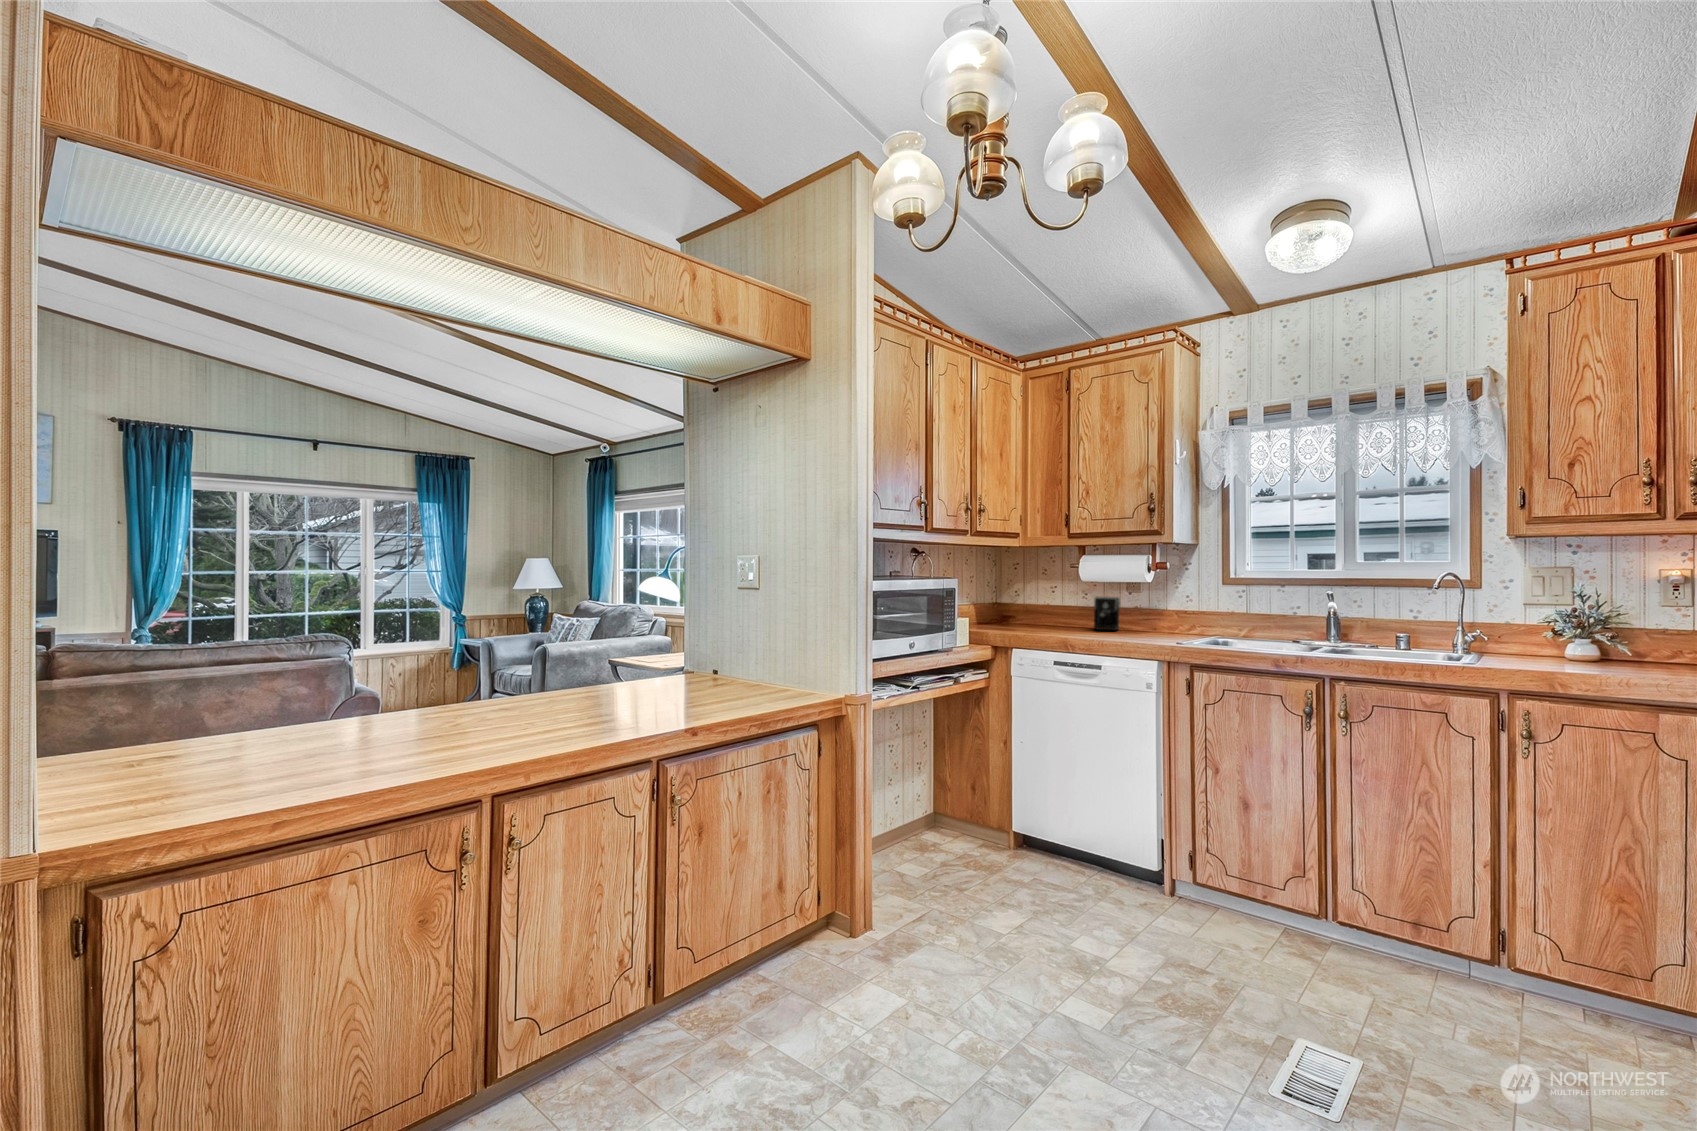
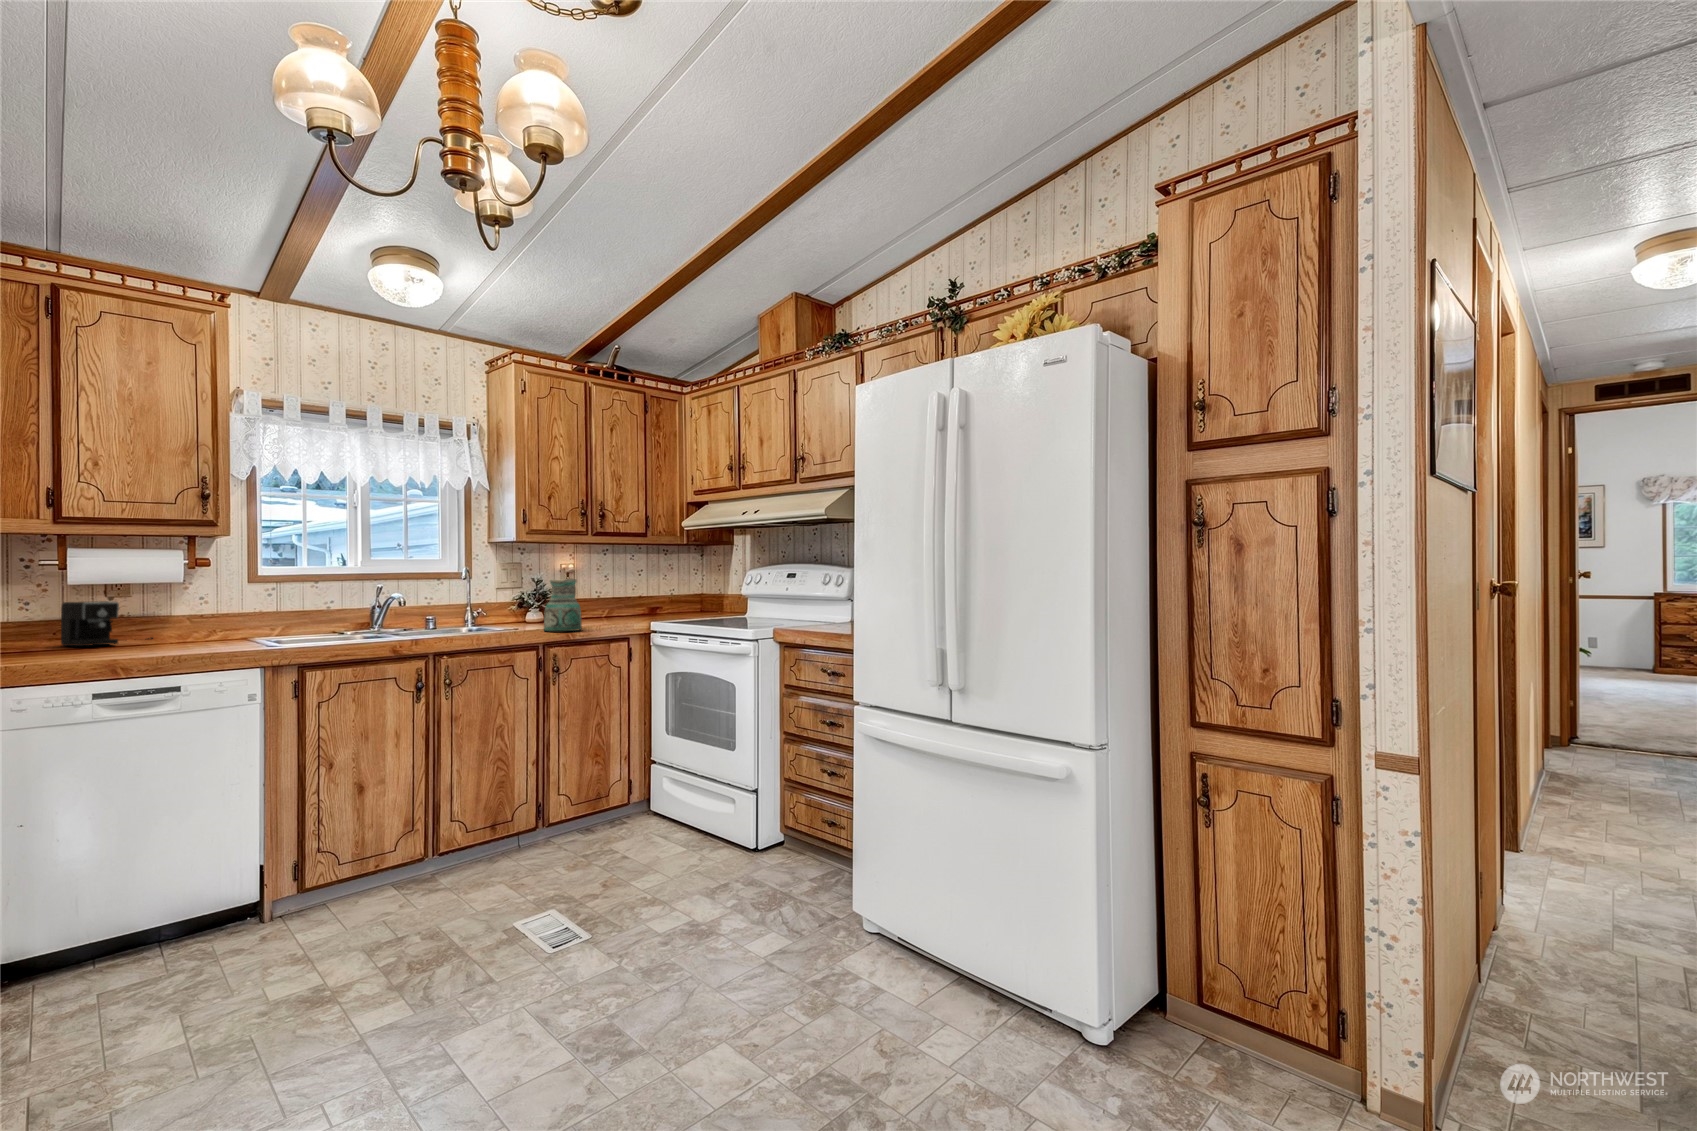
ceramic pitcher: none [1534,587,1626,675] -> present [544,579,582,631]

